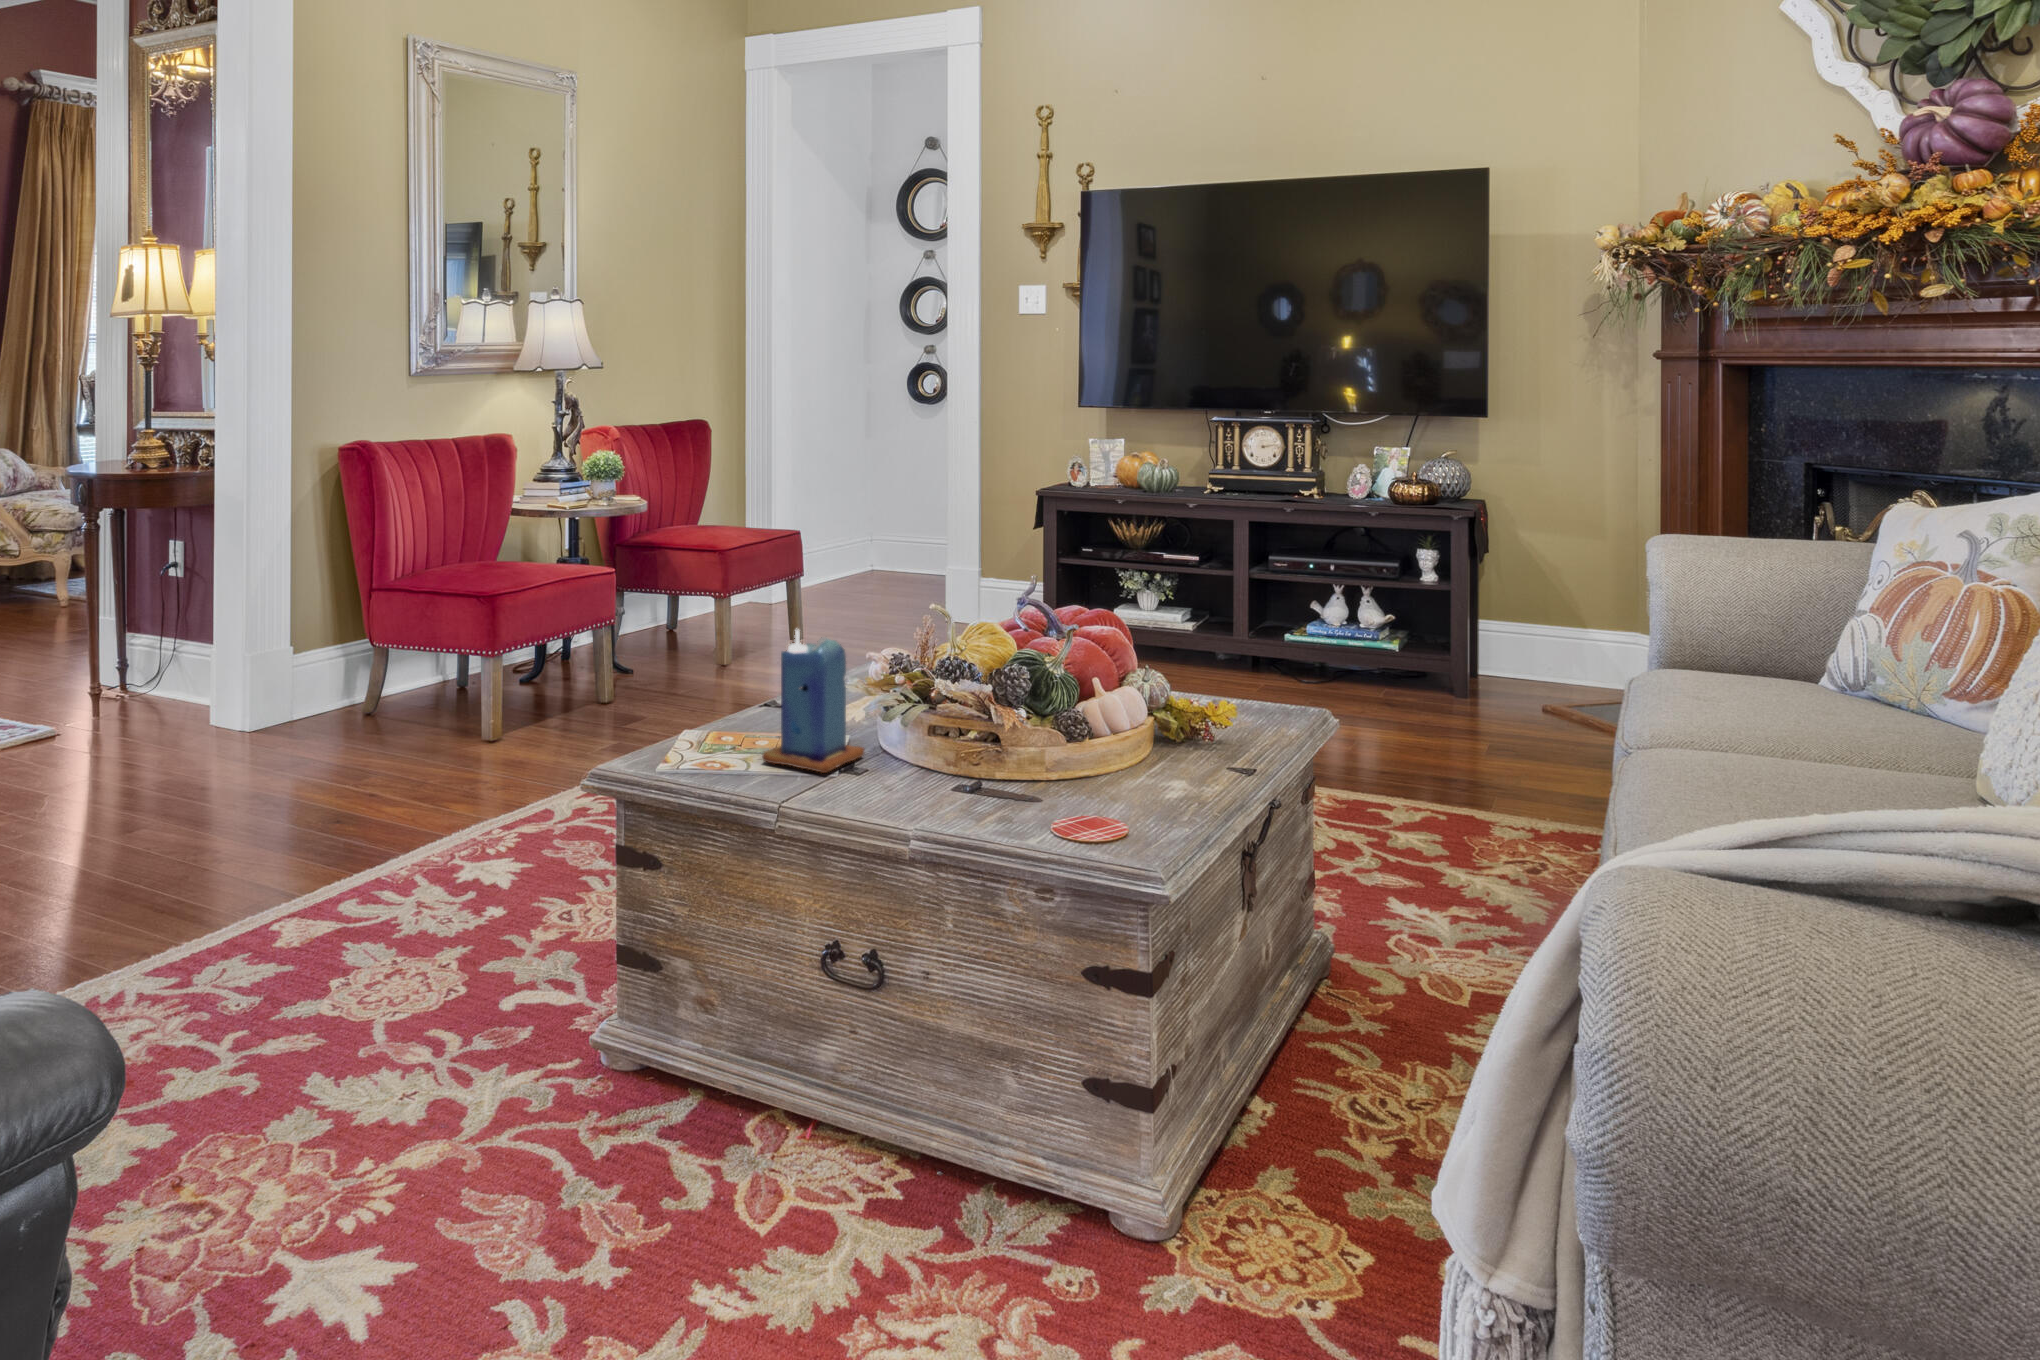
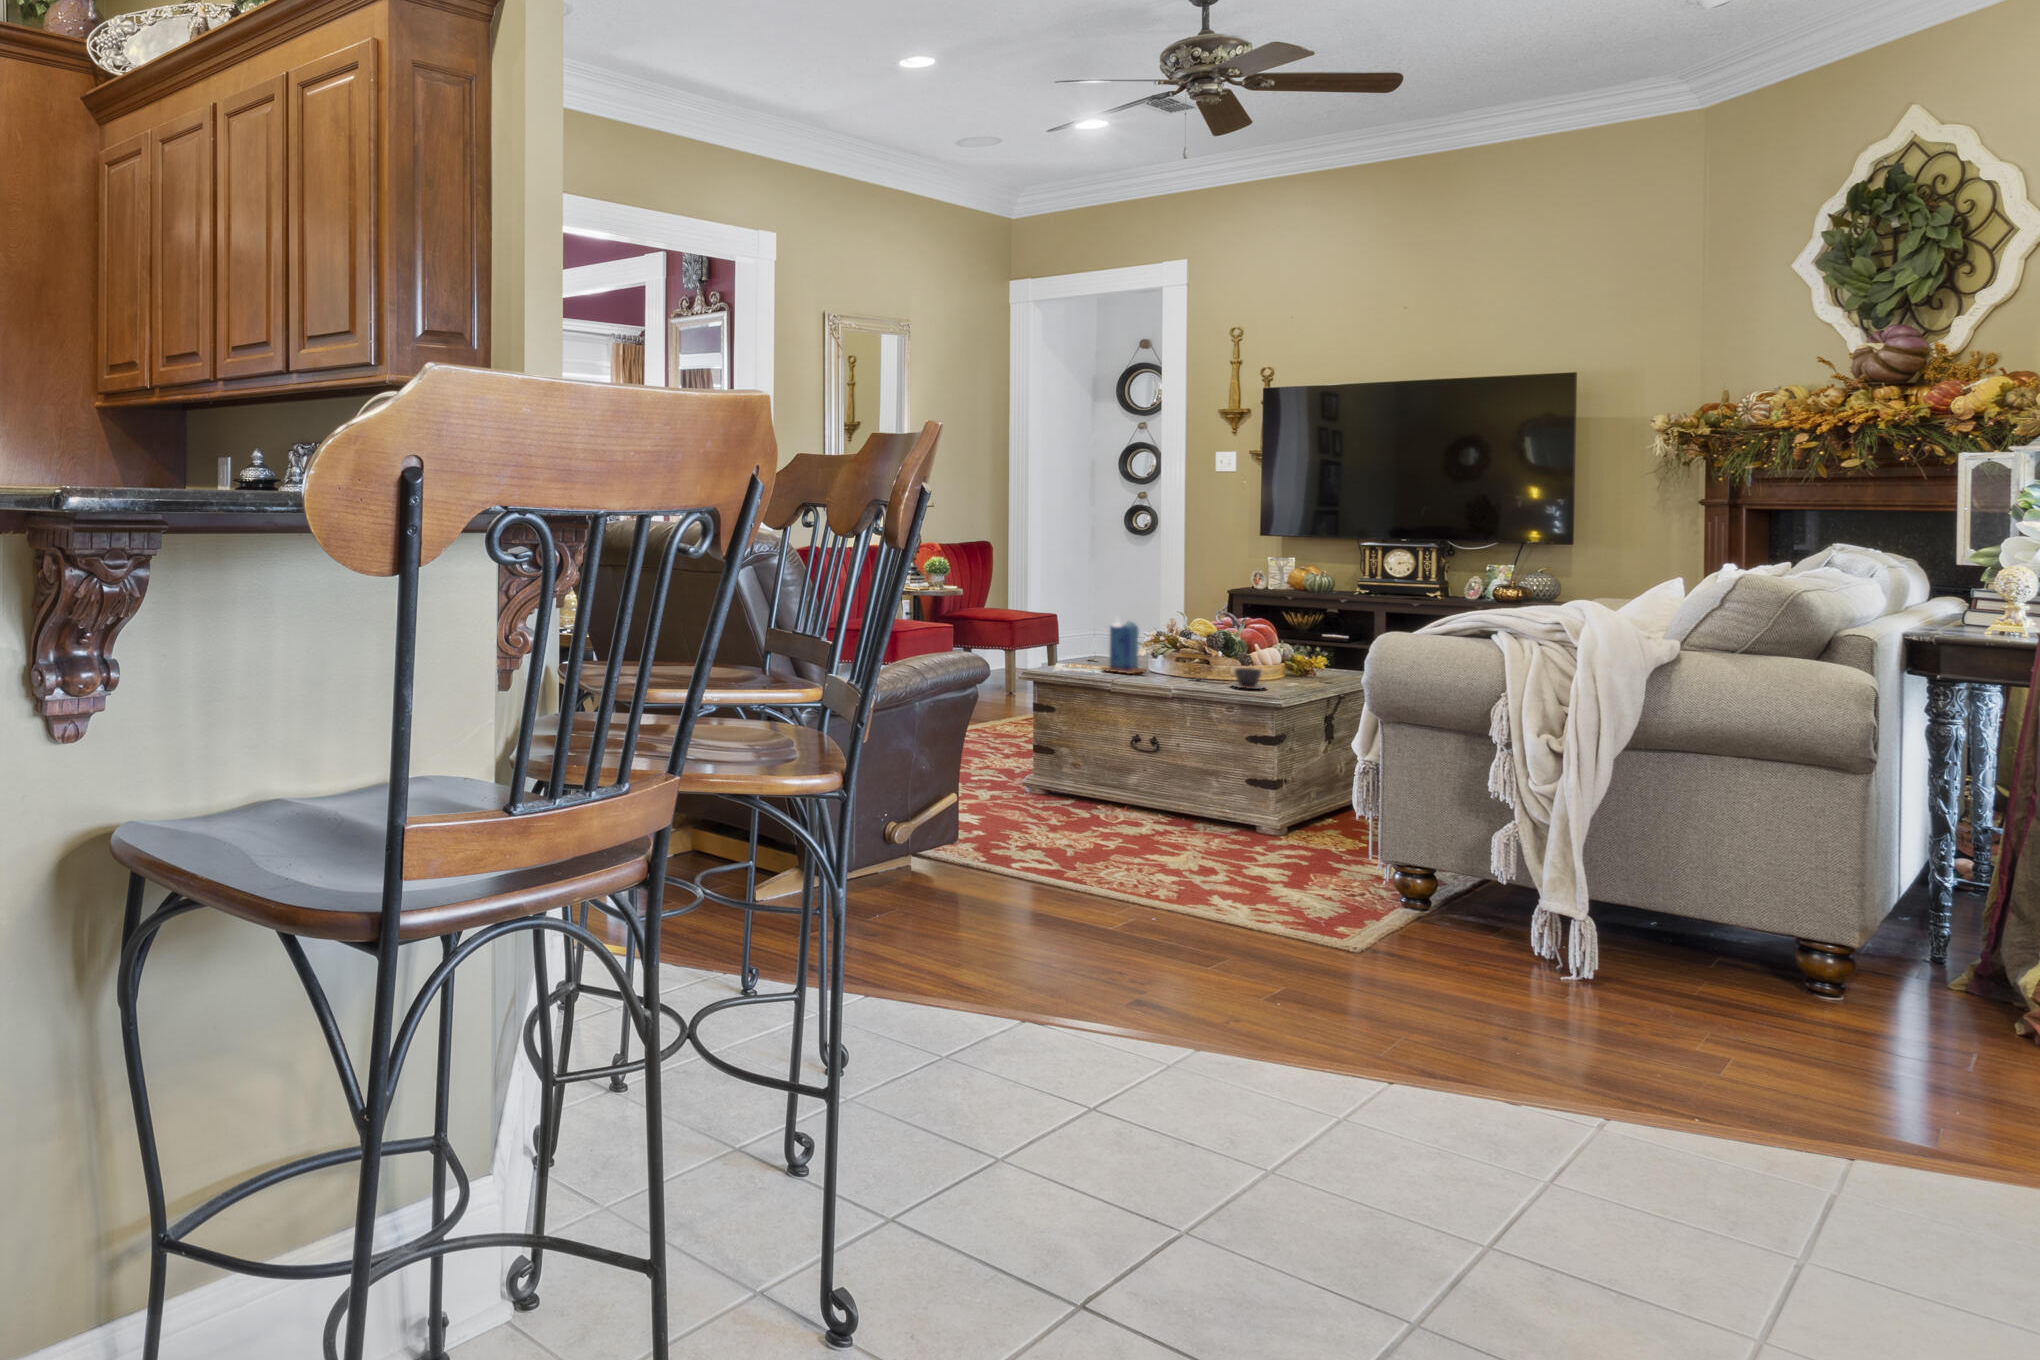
teacup: none [1043,764,1131,829] -> present [1232,668,1265,689]

